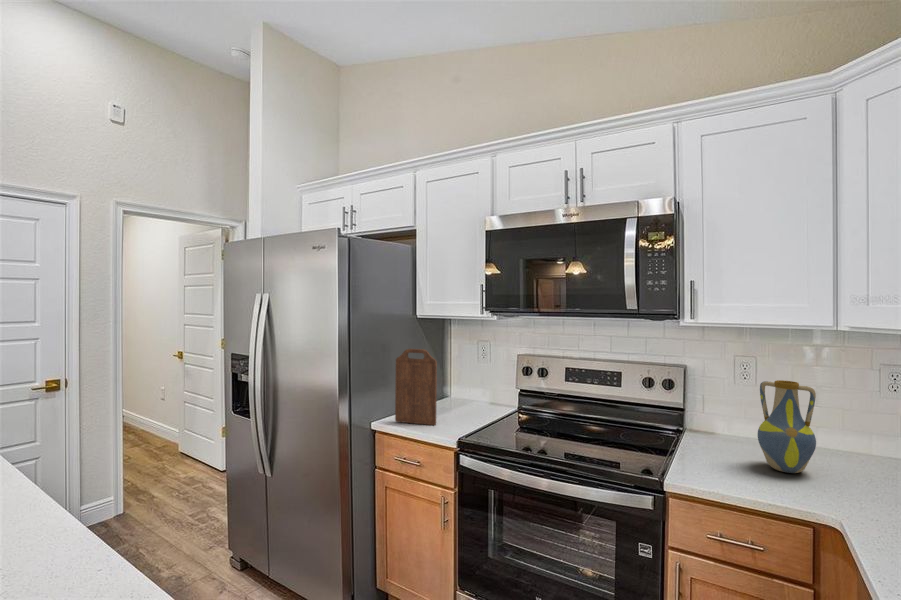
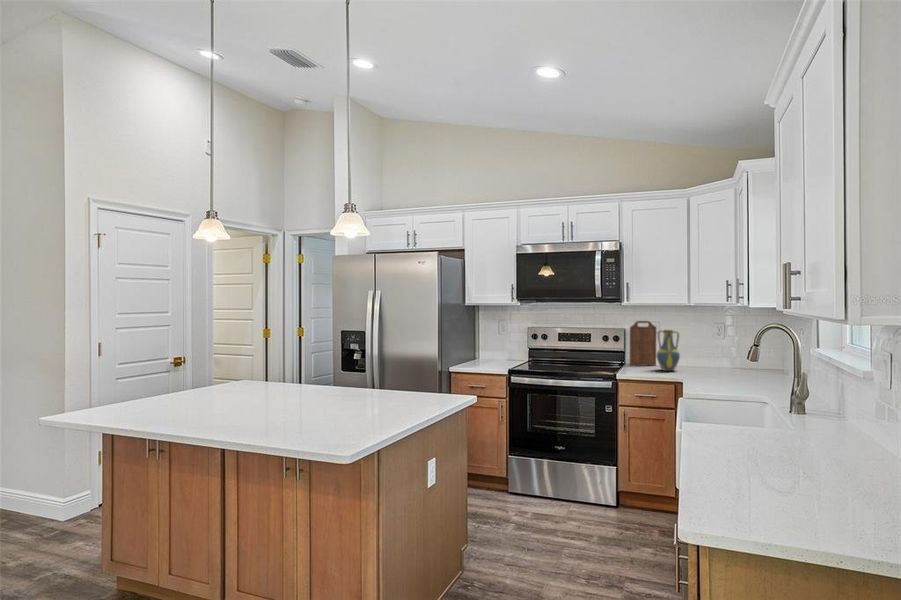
cutting board: present [395,349,437,425] -> present [630,321,656,365]

